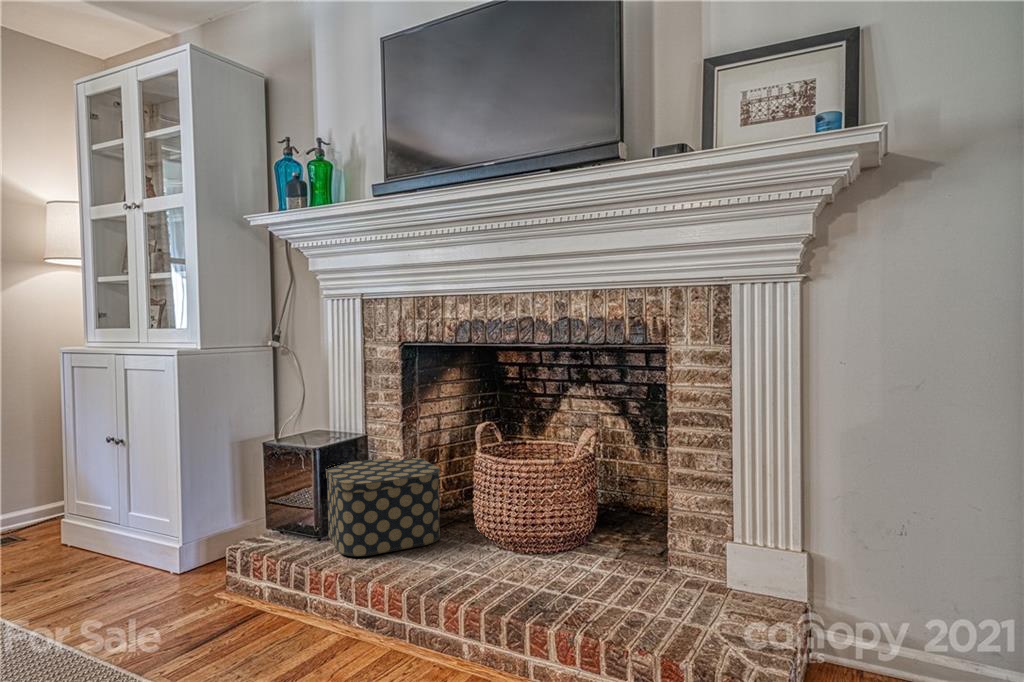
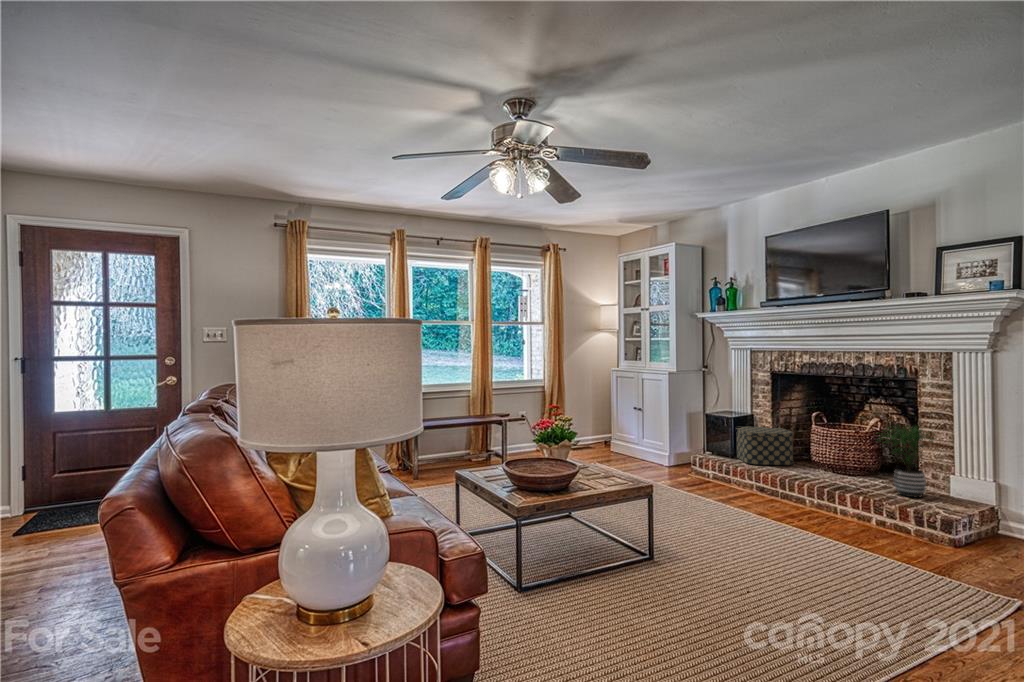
potted plant: none [602,442,720,611] -> present [881,426,935,497]

